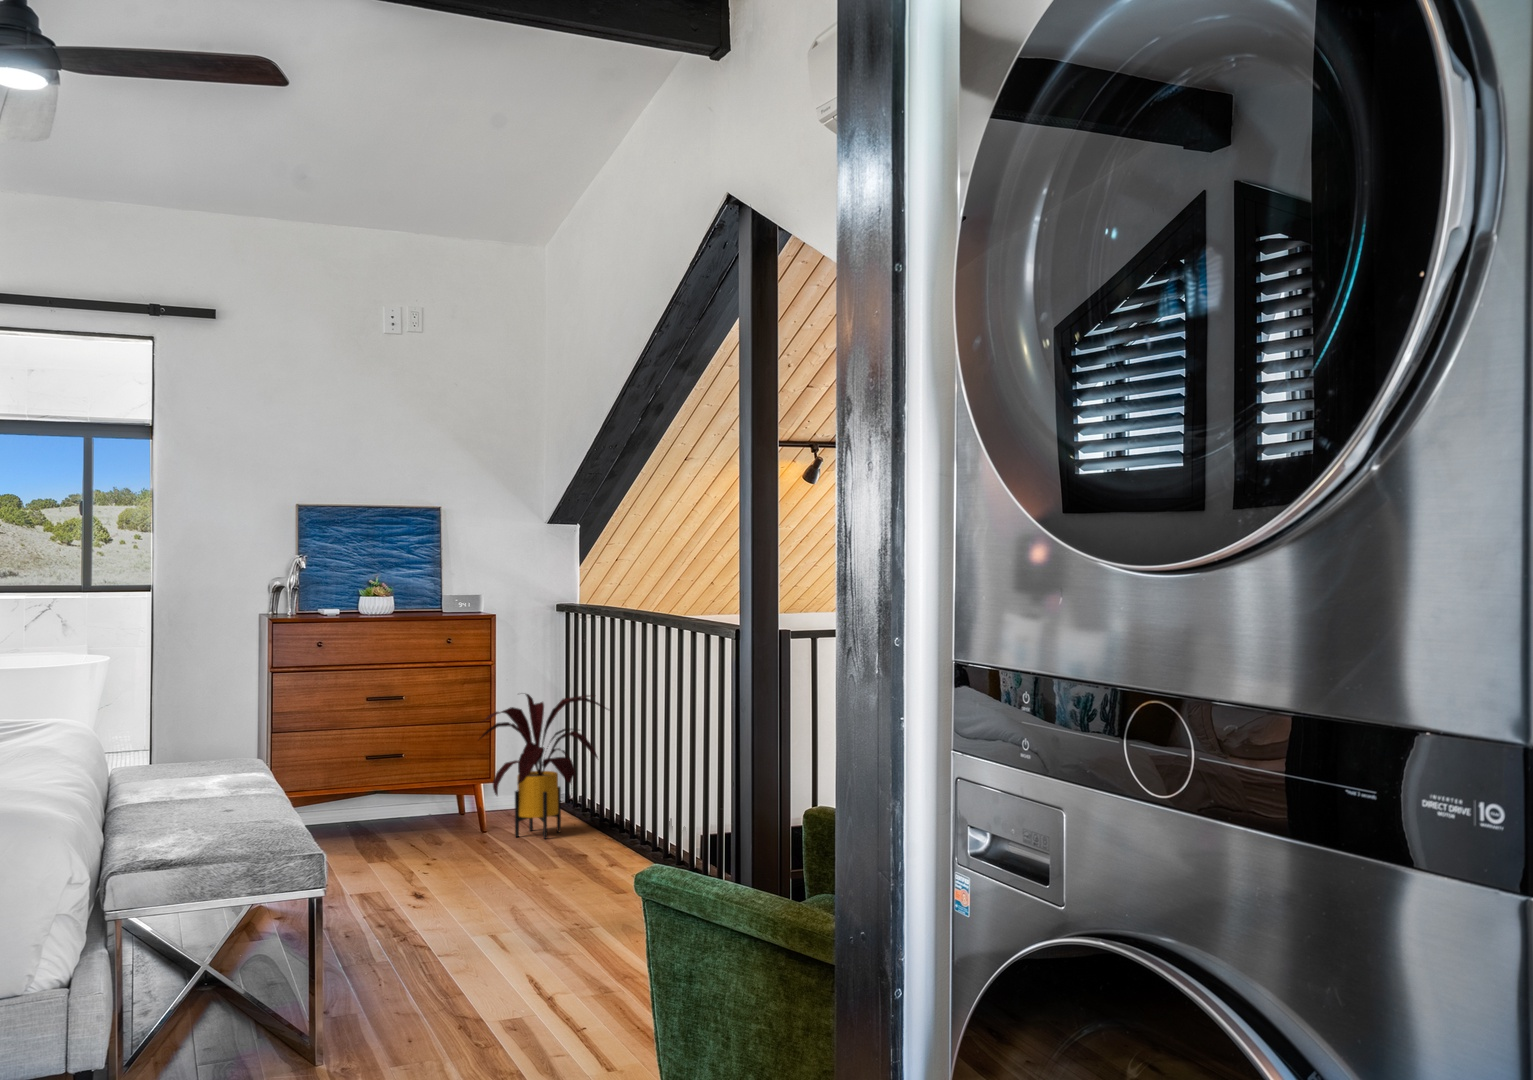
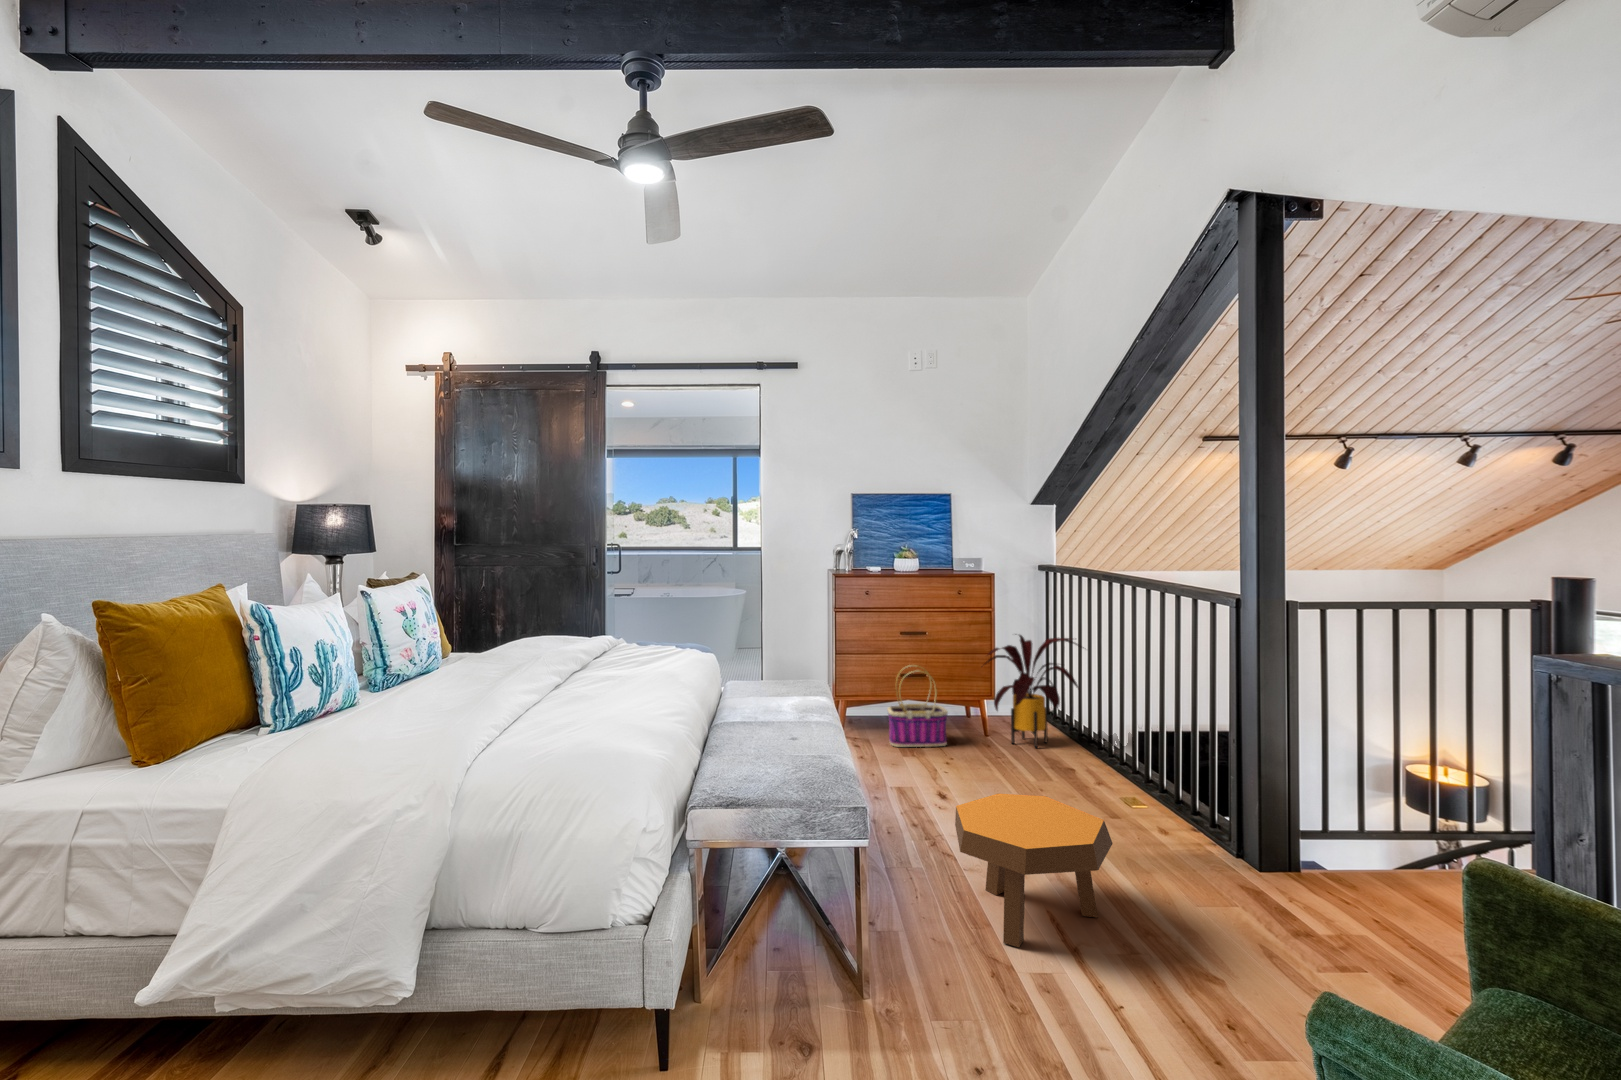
basket: none [346,742,431,854] -> present [887,665,948,747]
footstool: none [427,858,596,1004] -> present [955,794,1113,947]

